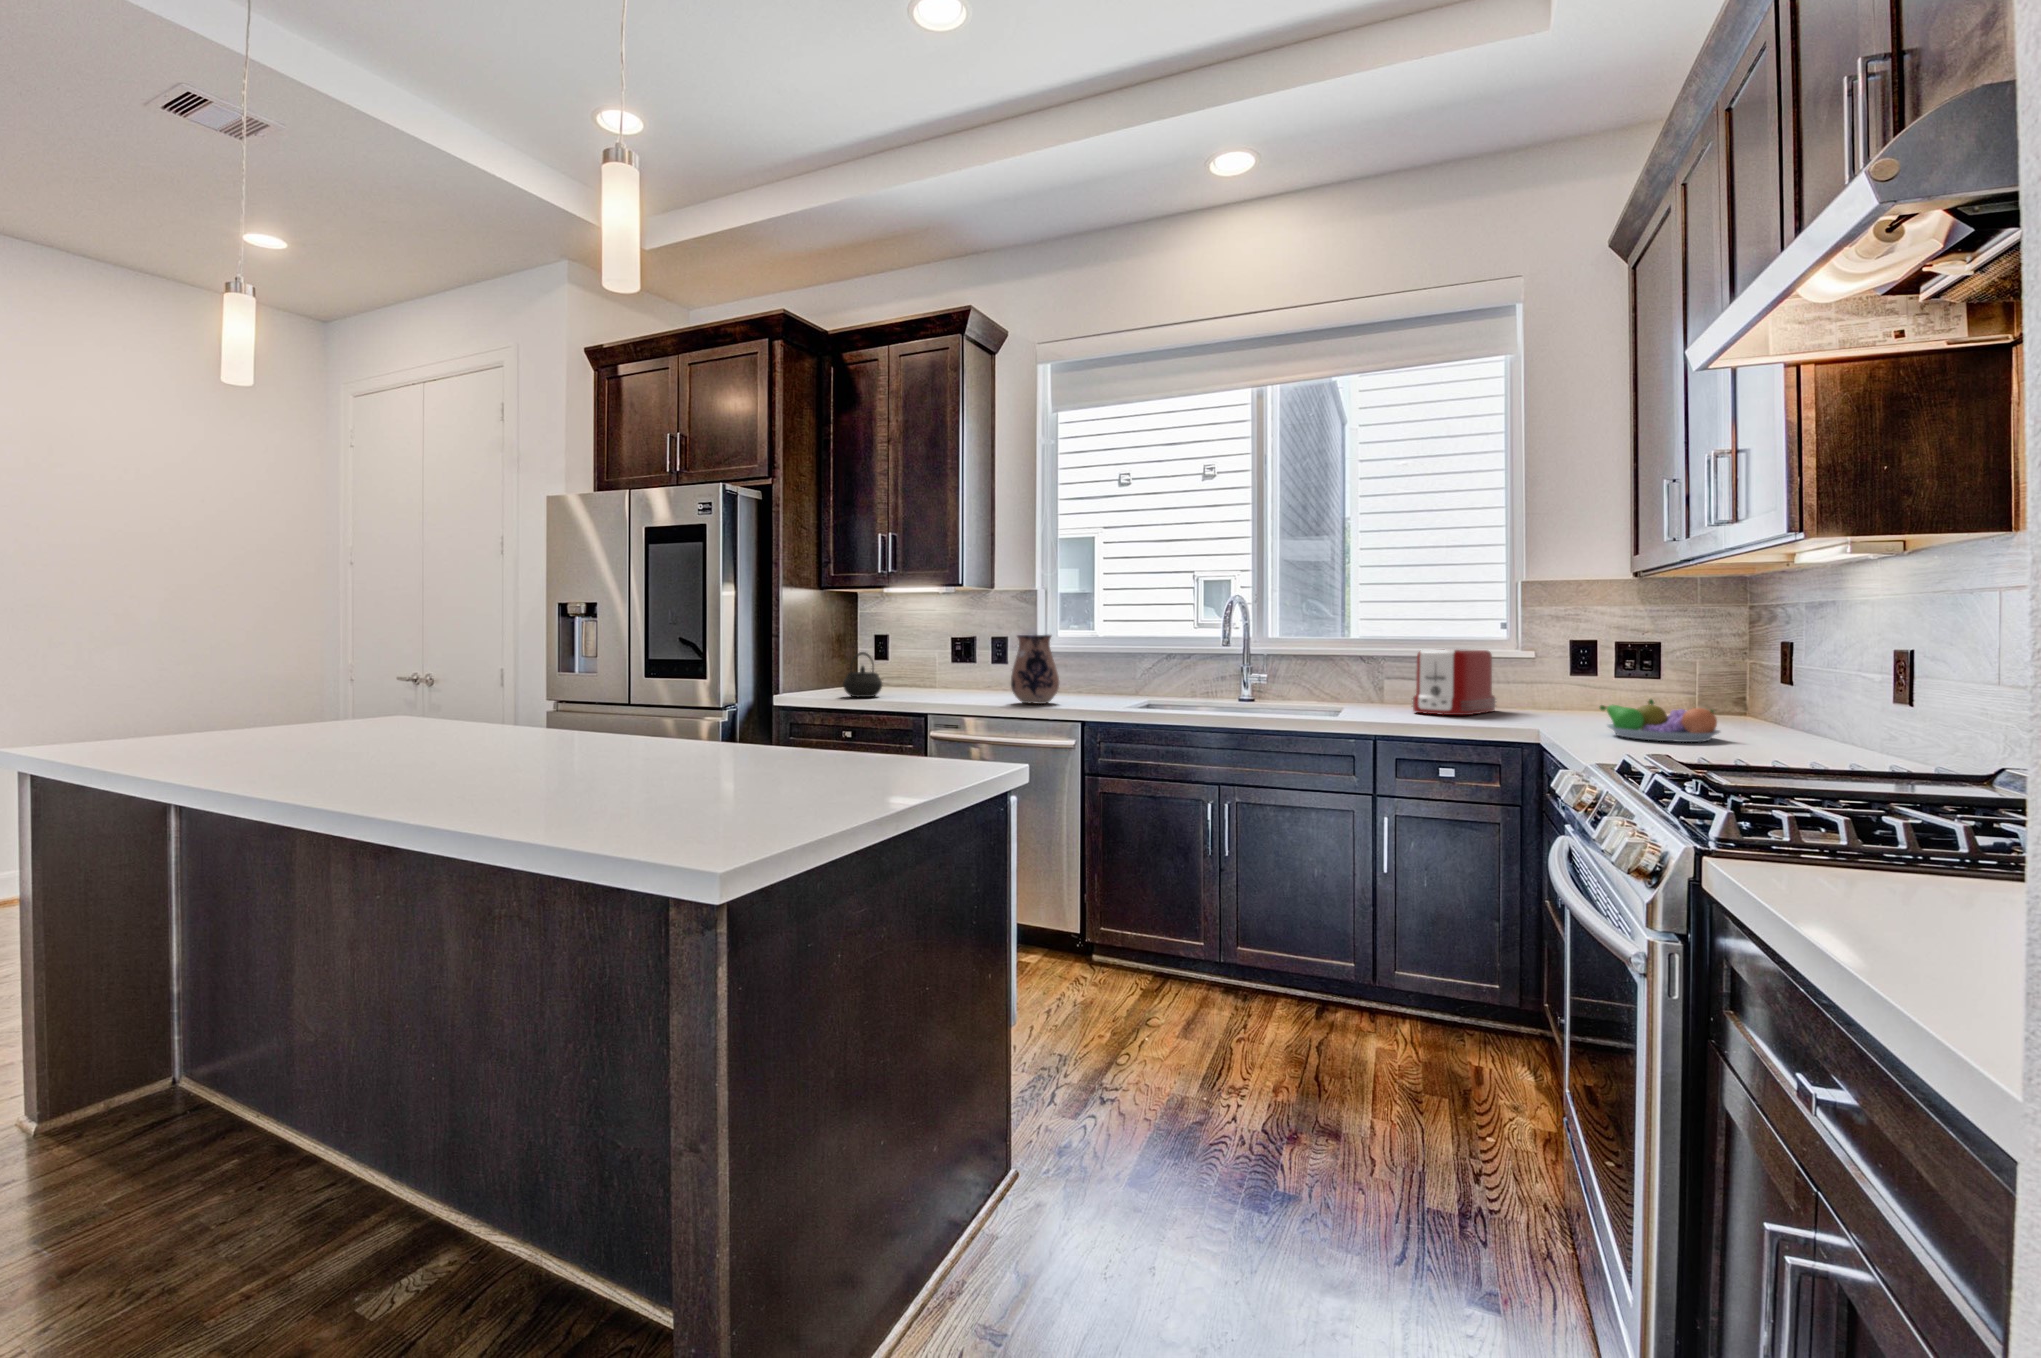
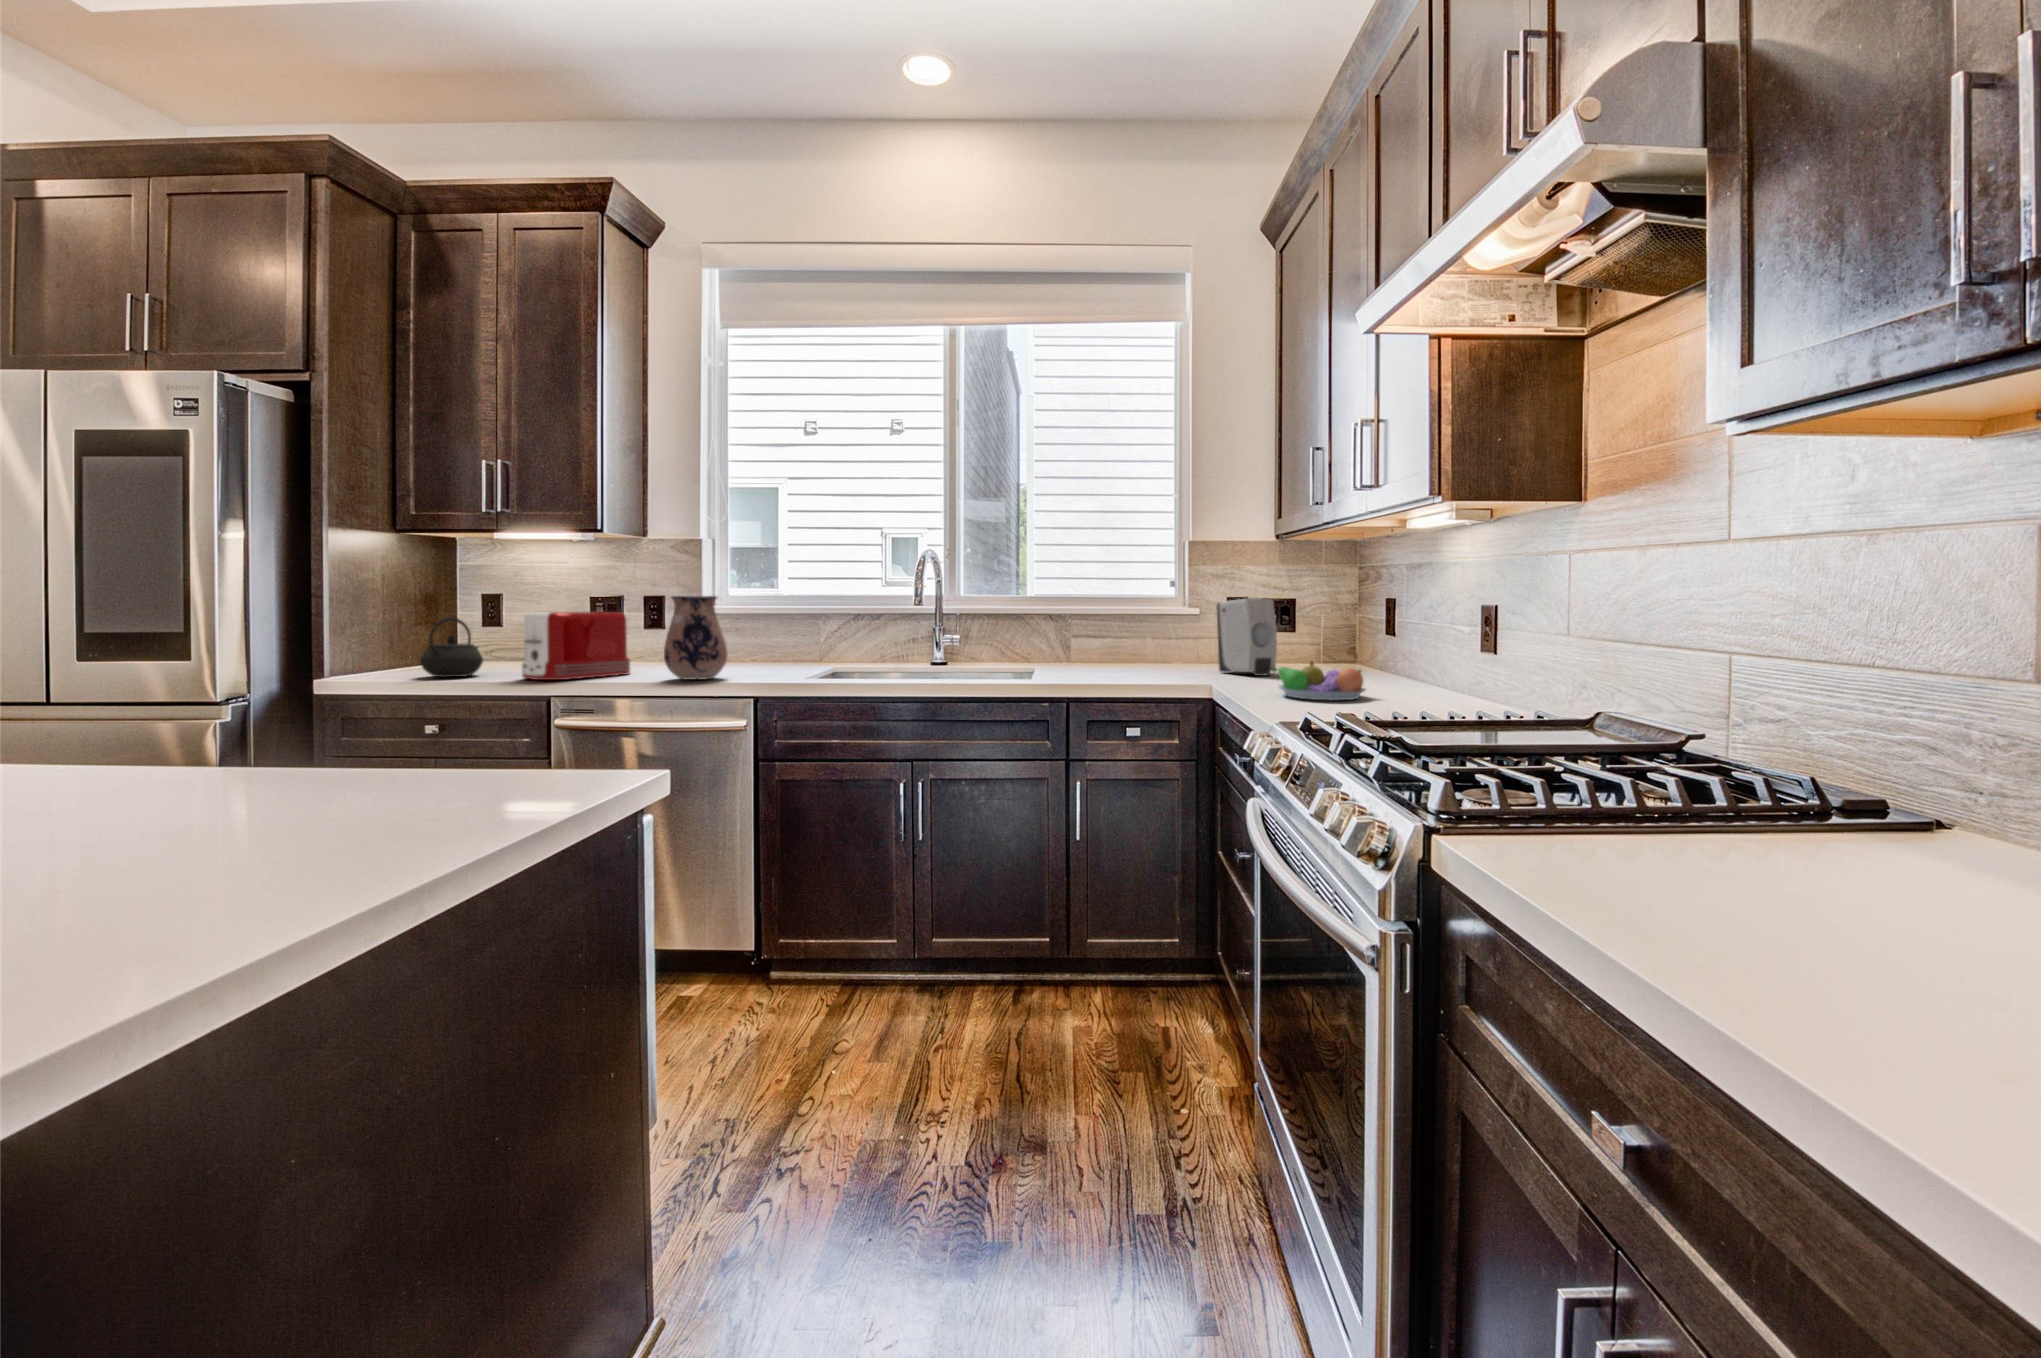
soap dispenser: none [1542,632,1618,715] -> present [1217,598,1277,676]
toaster: present [1412,649,1497,715] -> present [522,612,630,680]

